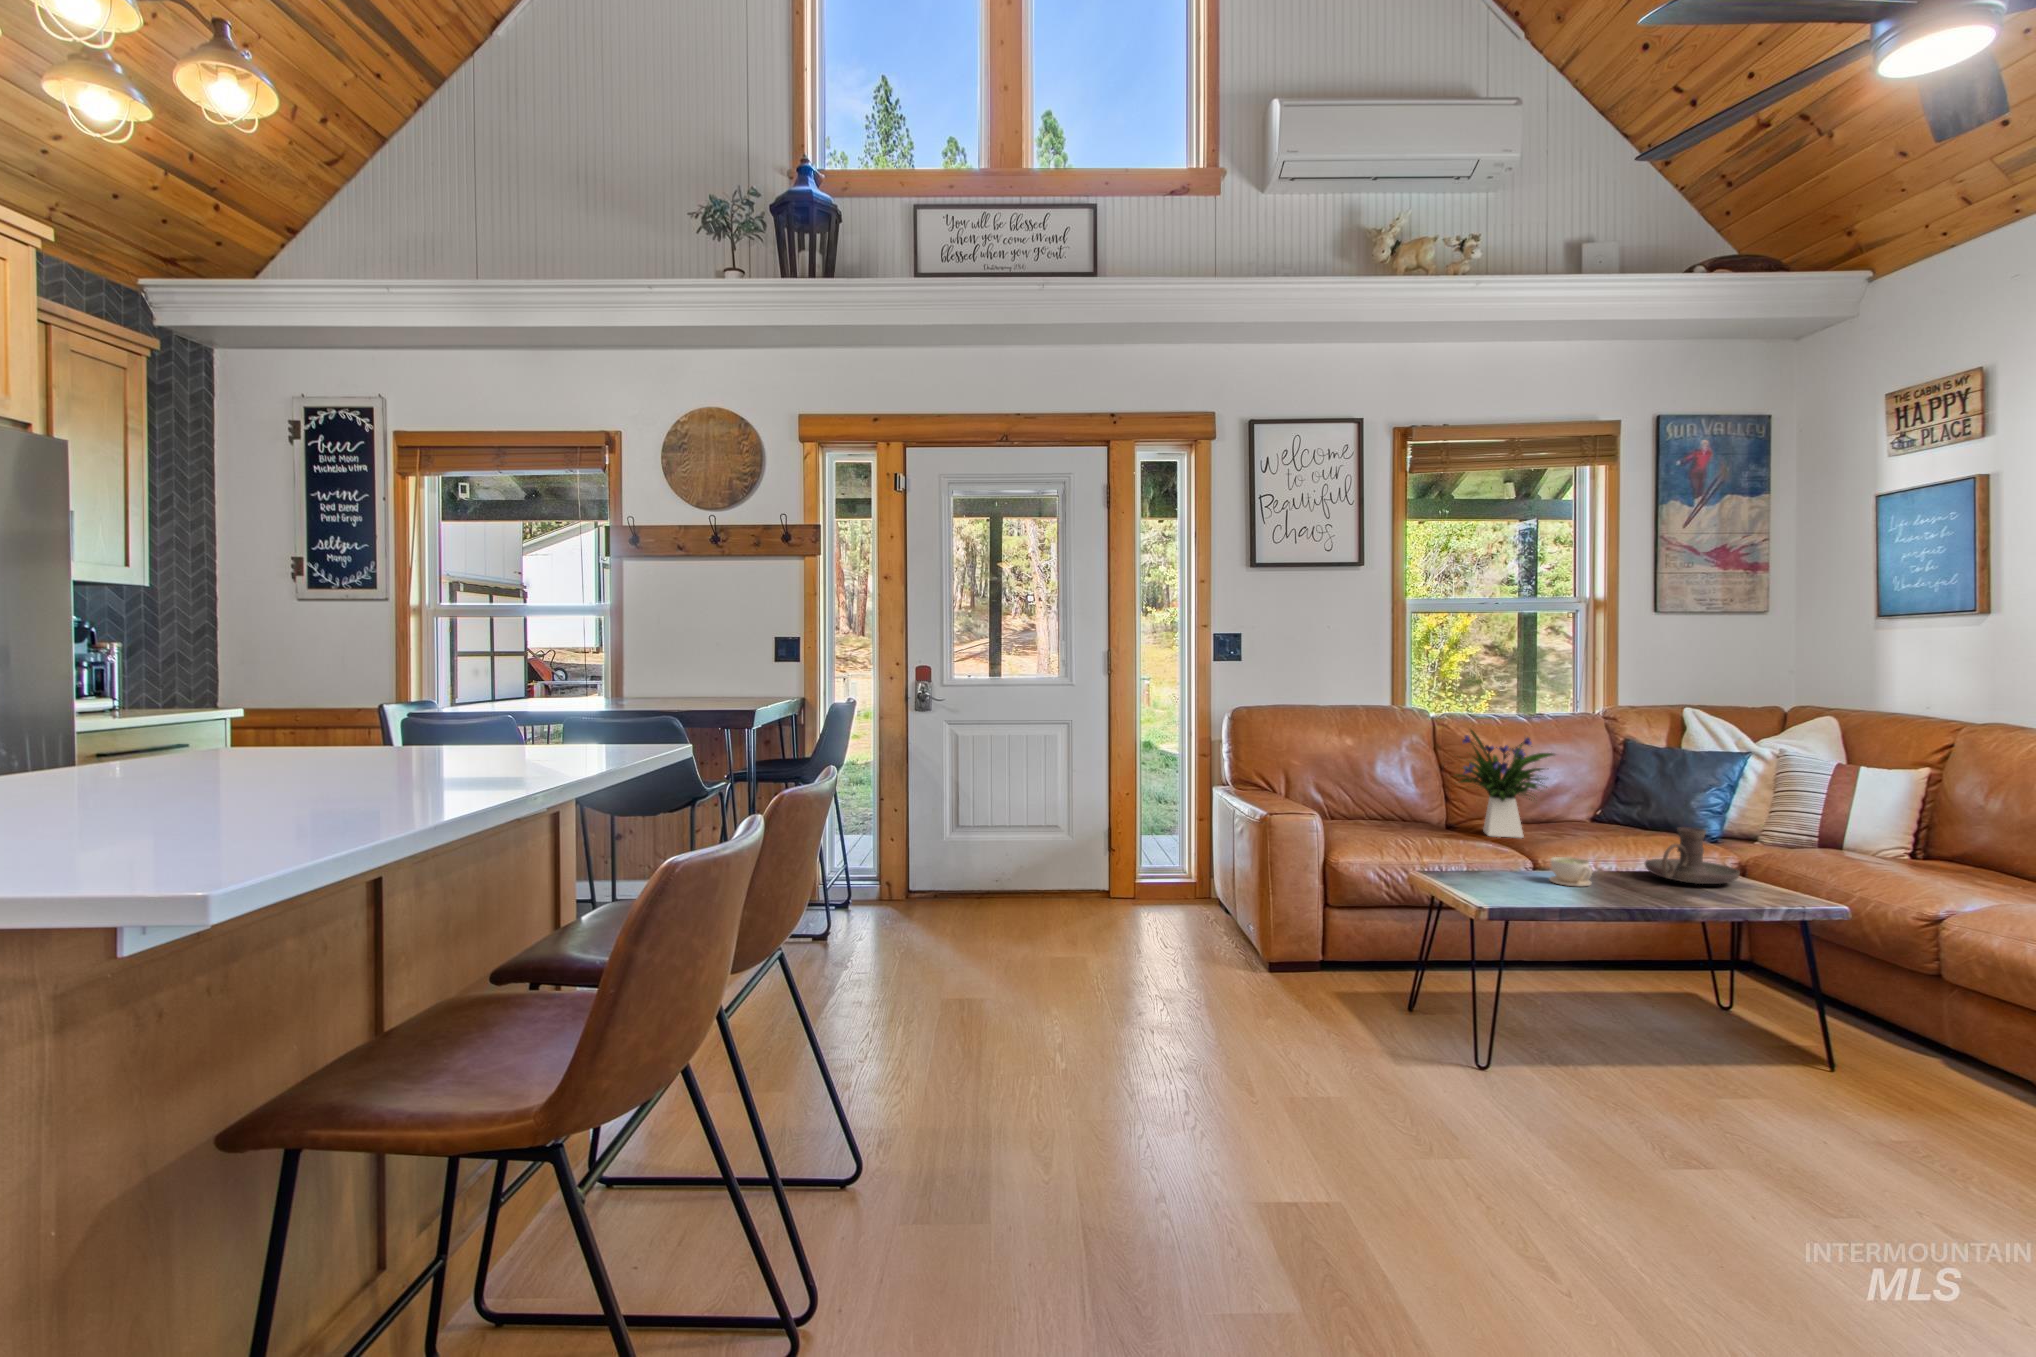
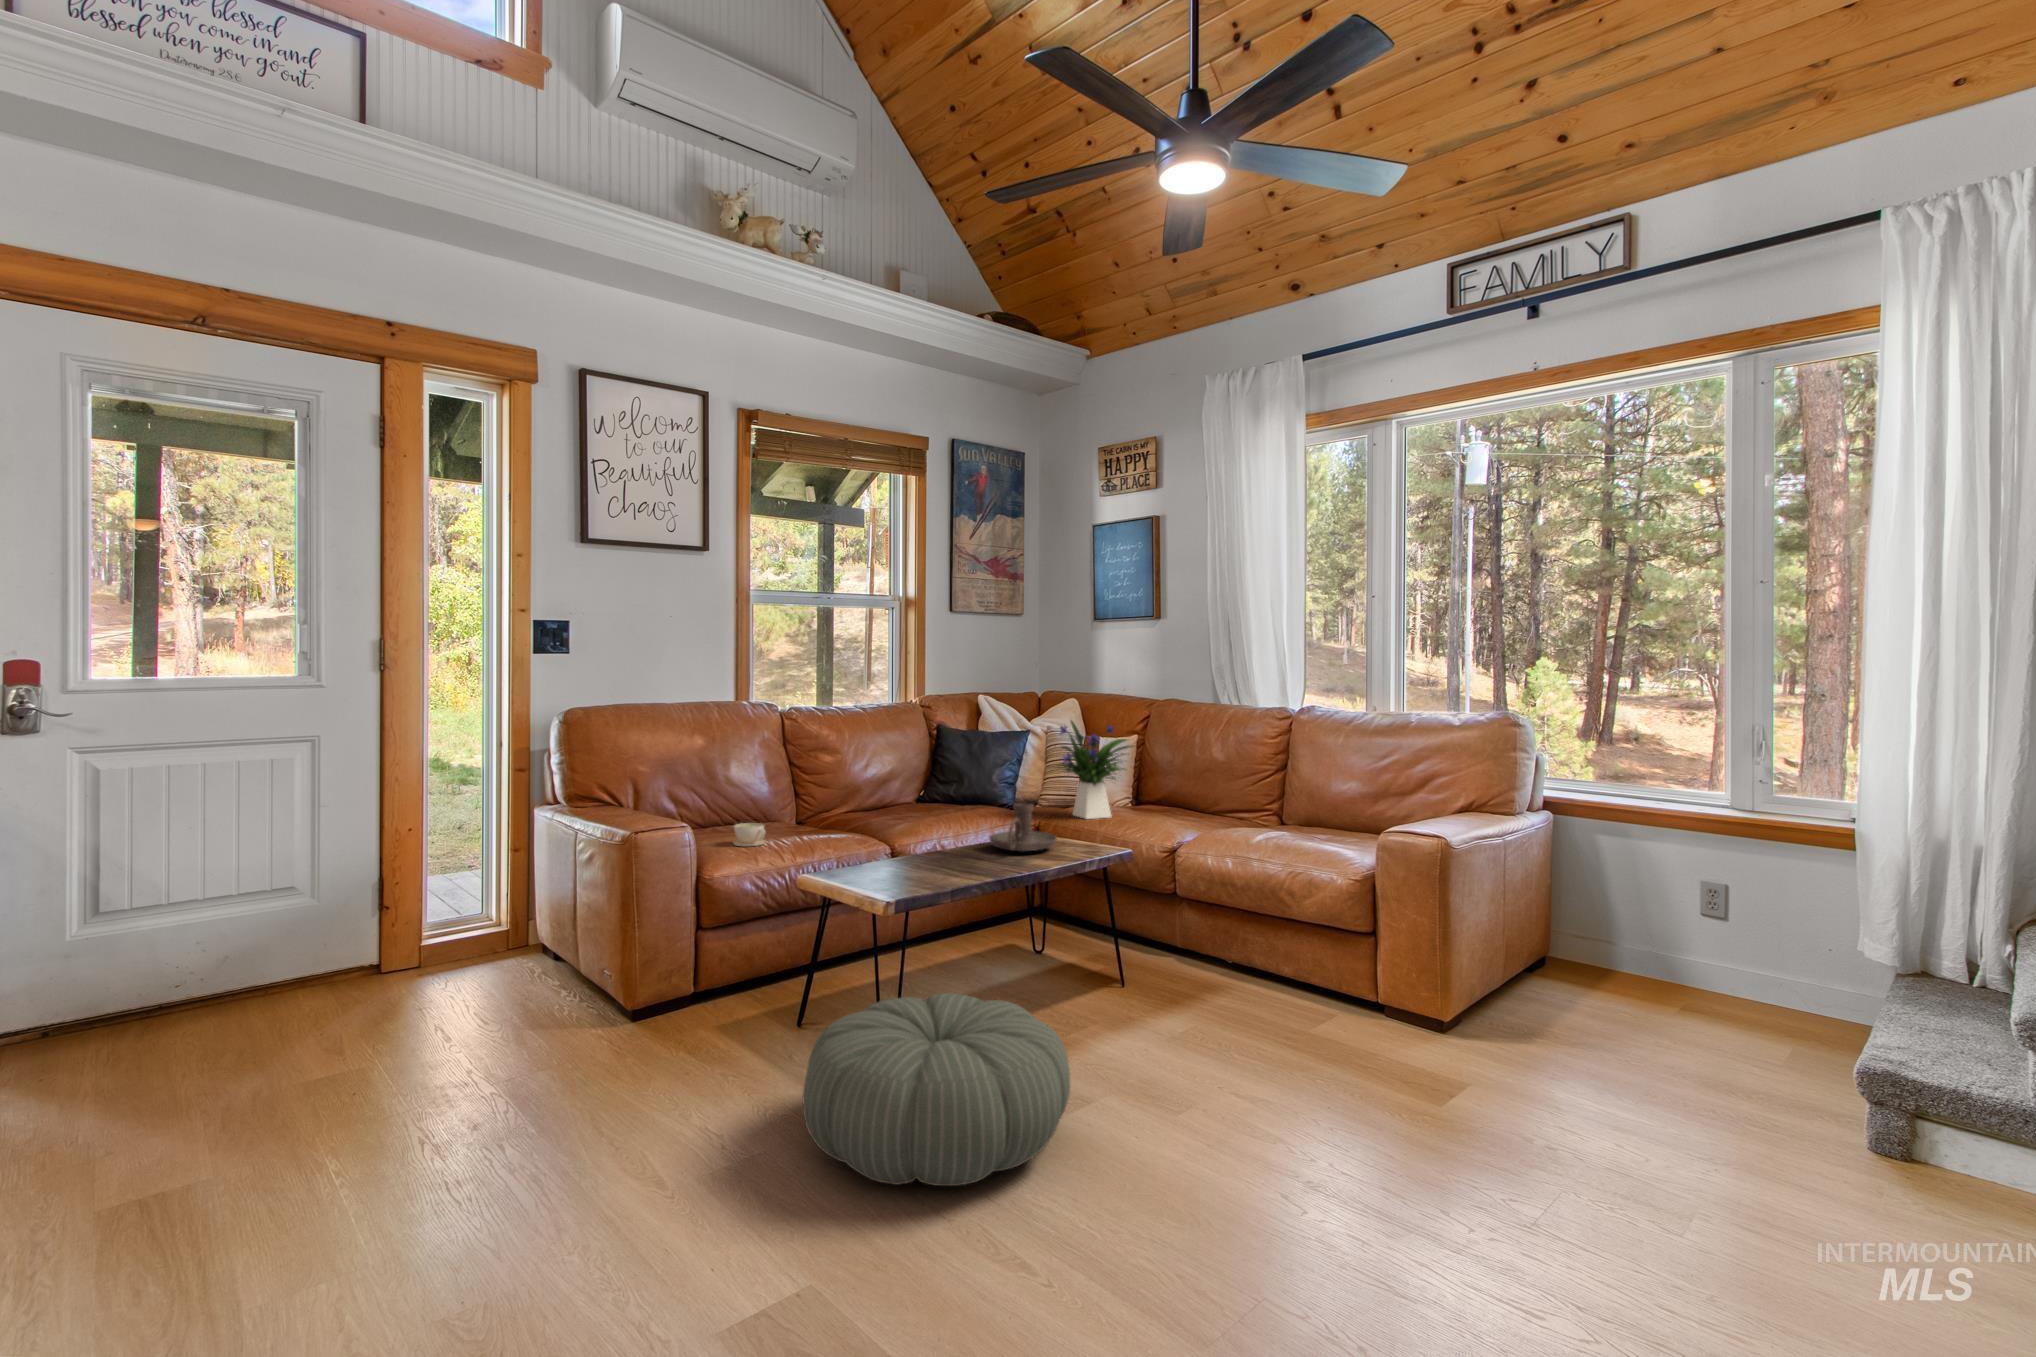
flower arrangement: present [1457,730,1554,838] -> present [1056,721,1131,819]
coffee cup: present [1549,857,1592,886] -> present [734,823,765,846]
pouf: none [1365,999,1672,1196] -> present [803,993,1070,1186]

